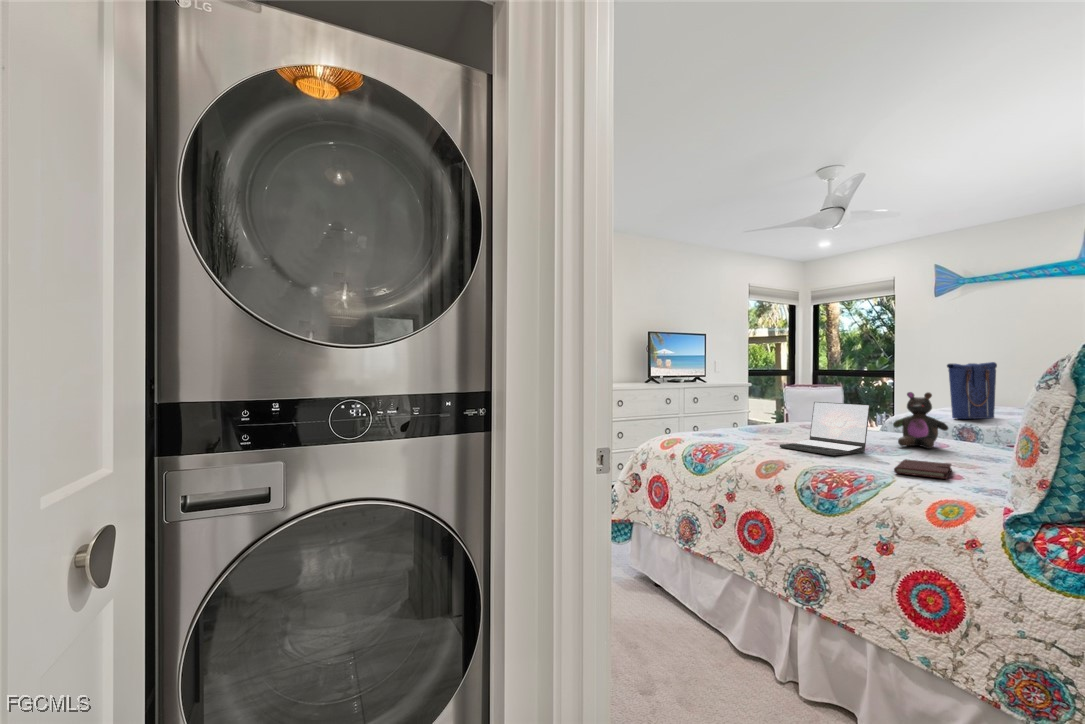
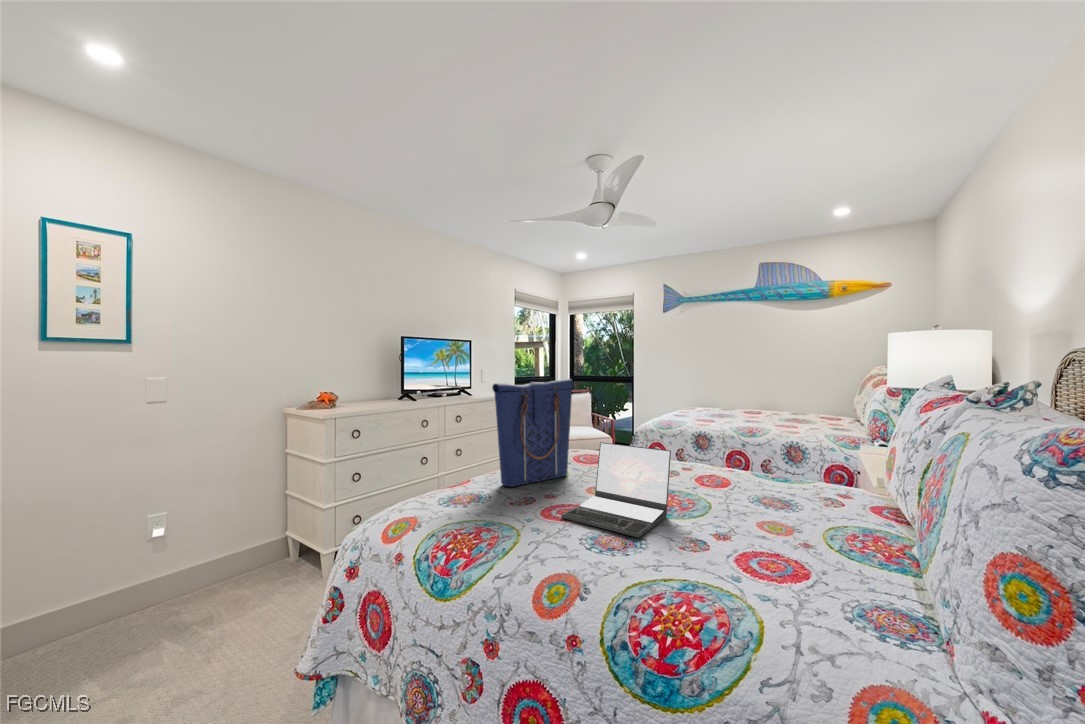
tote bag: present [947,362,997,419] -> present [492,379,573,487]
stuffed bear: present [893,392,948,449] -> none [682,424,740,498]
notebook: present [894,459,952,479] -> none [730,544,820,602]

